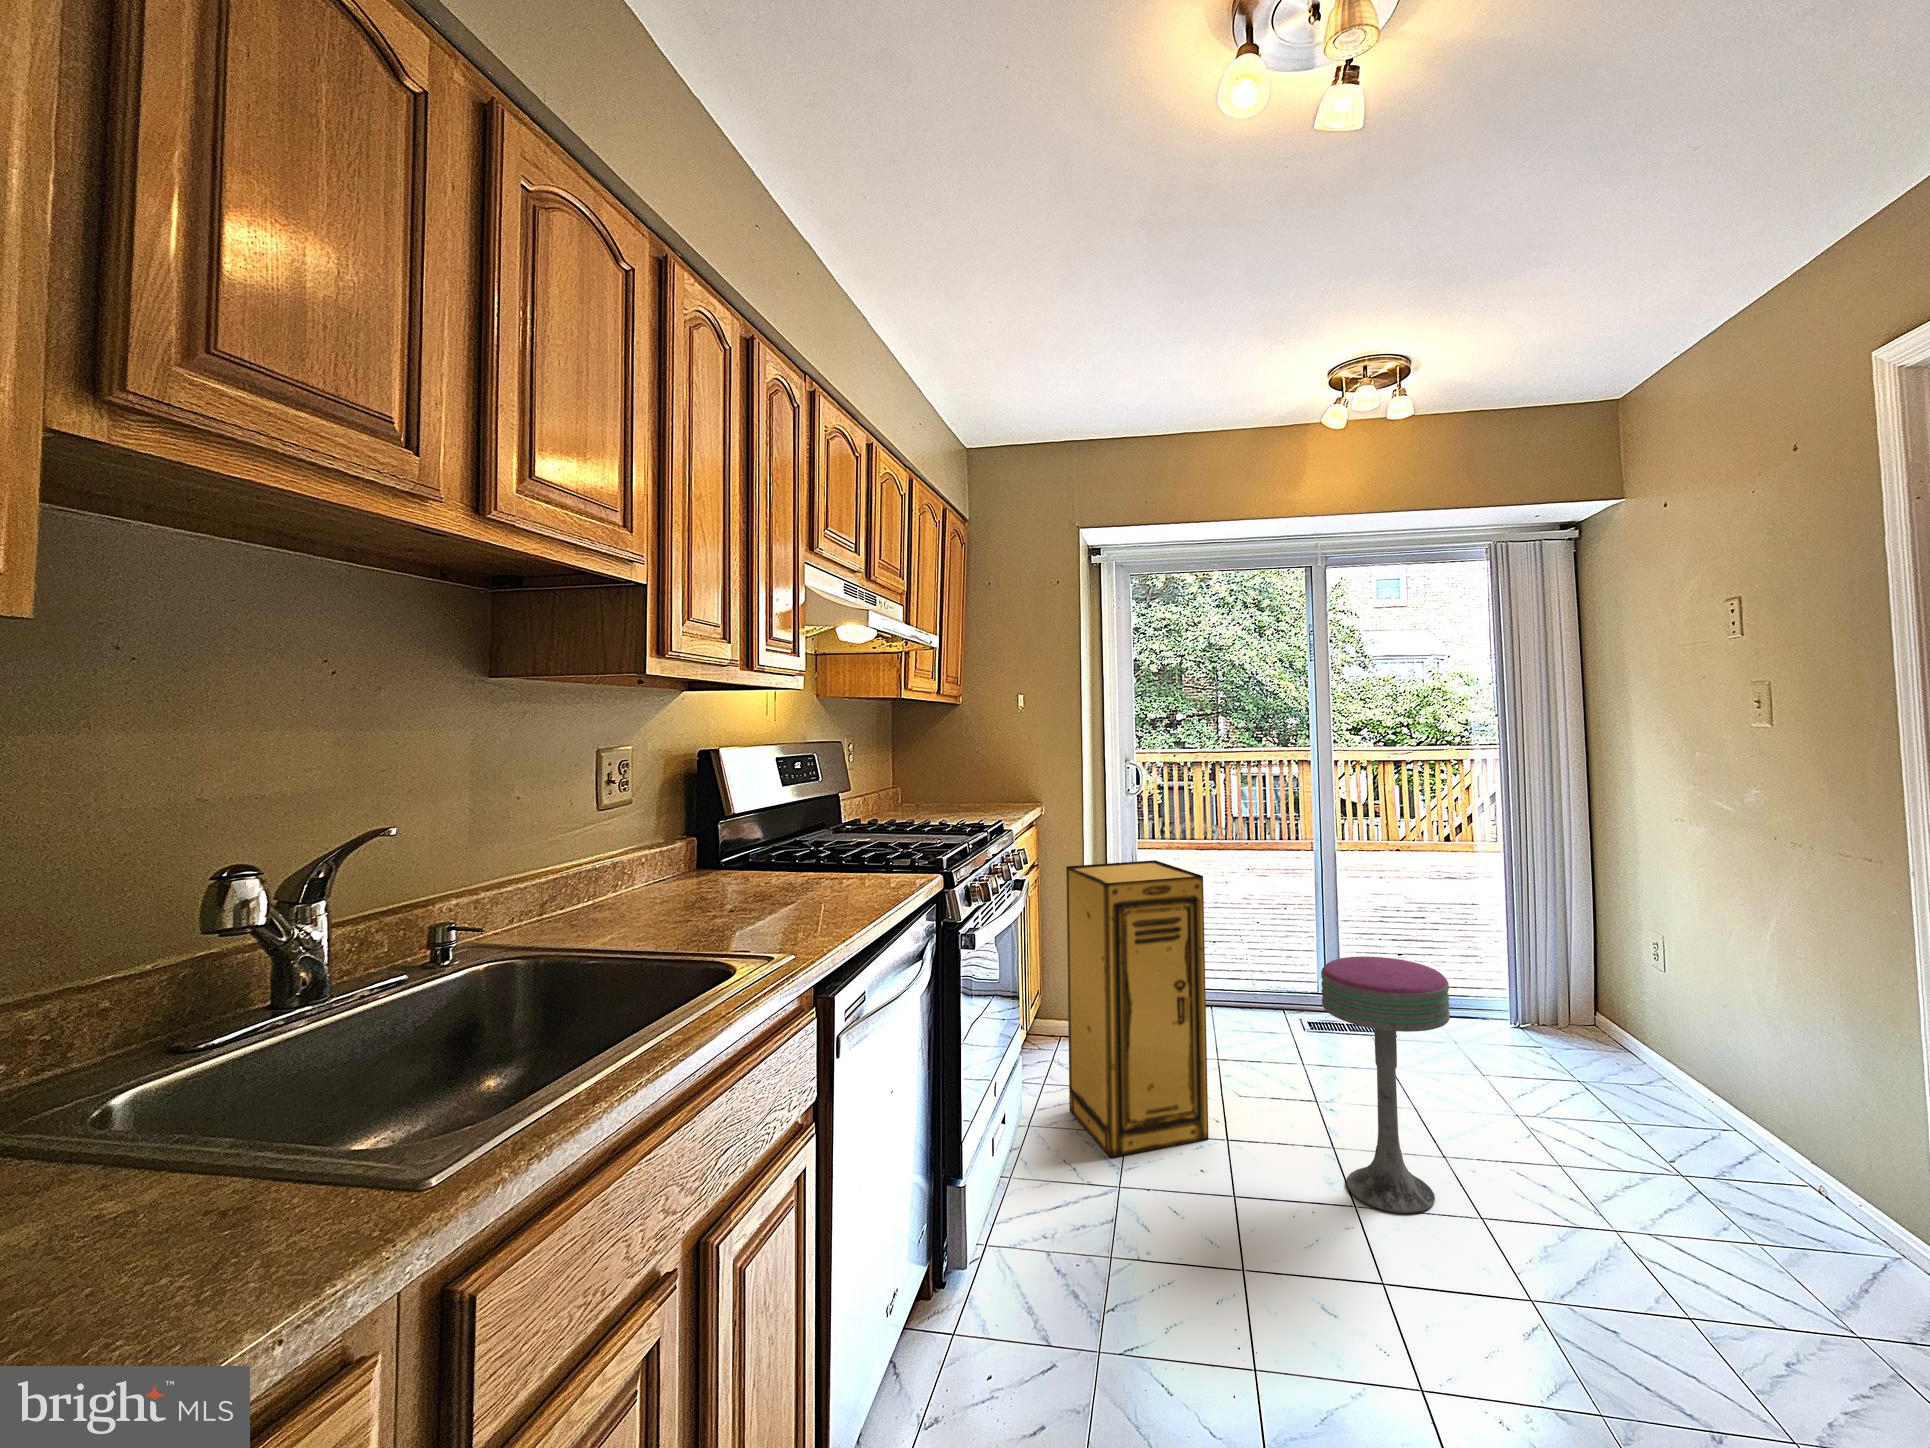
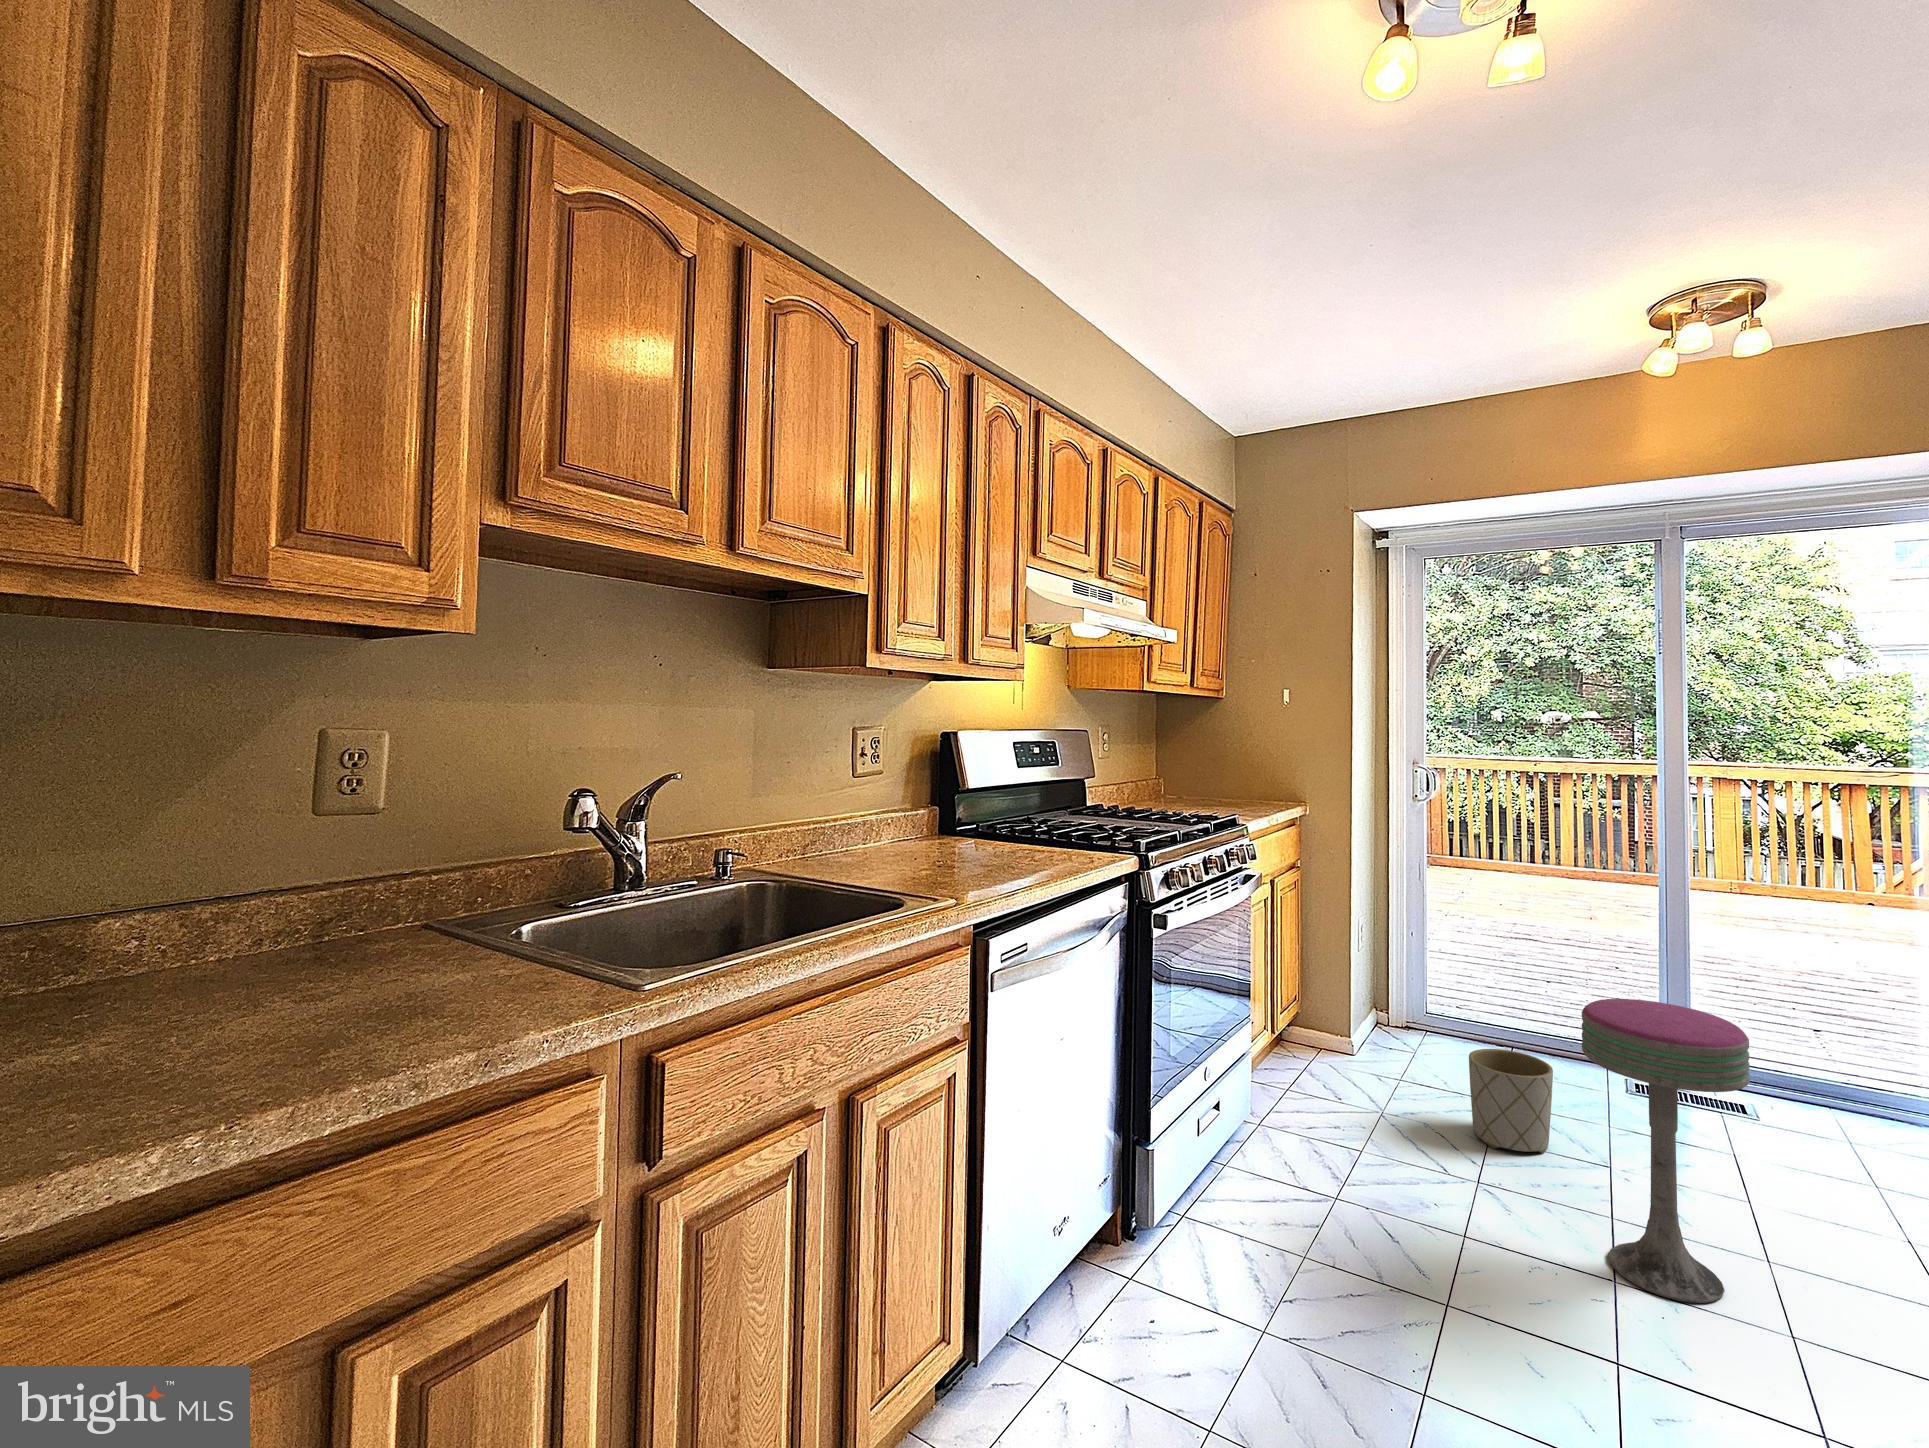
storage cabinet: present [1066,860,1208,1158] -> none [1308,868,1455,1177]
planter: none [1203,1013,1271,1104] -> present [1469,1049,1553,1153]

